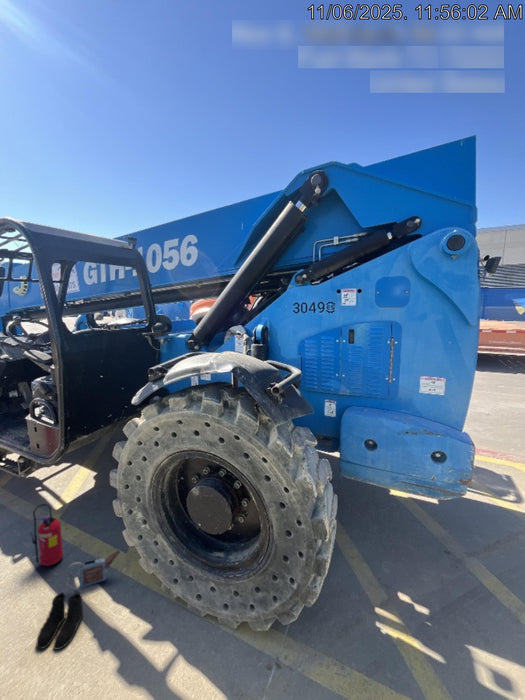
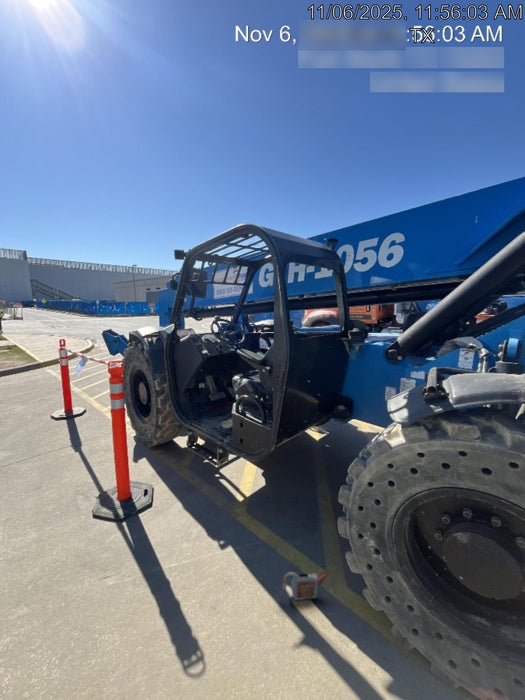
fire extinguisher: present [31,504,63,566] -> none [241,501,266,563]
boots: present [36,592,83,649] -> none [272,604,310,673]

